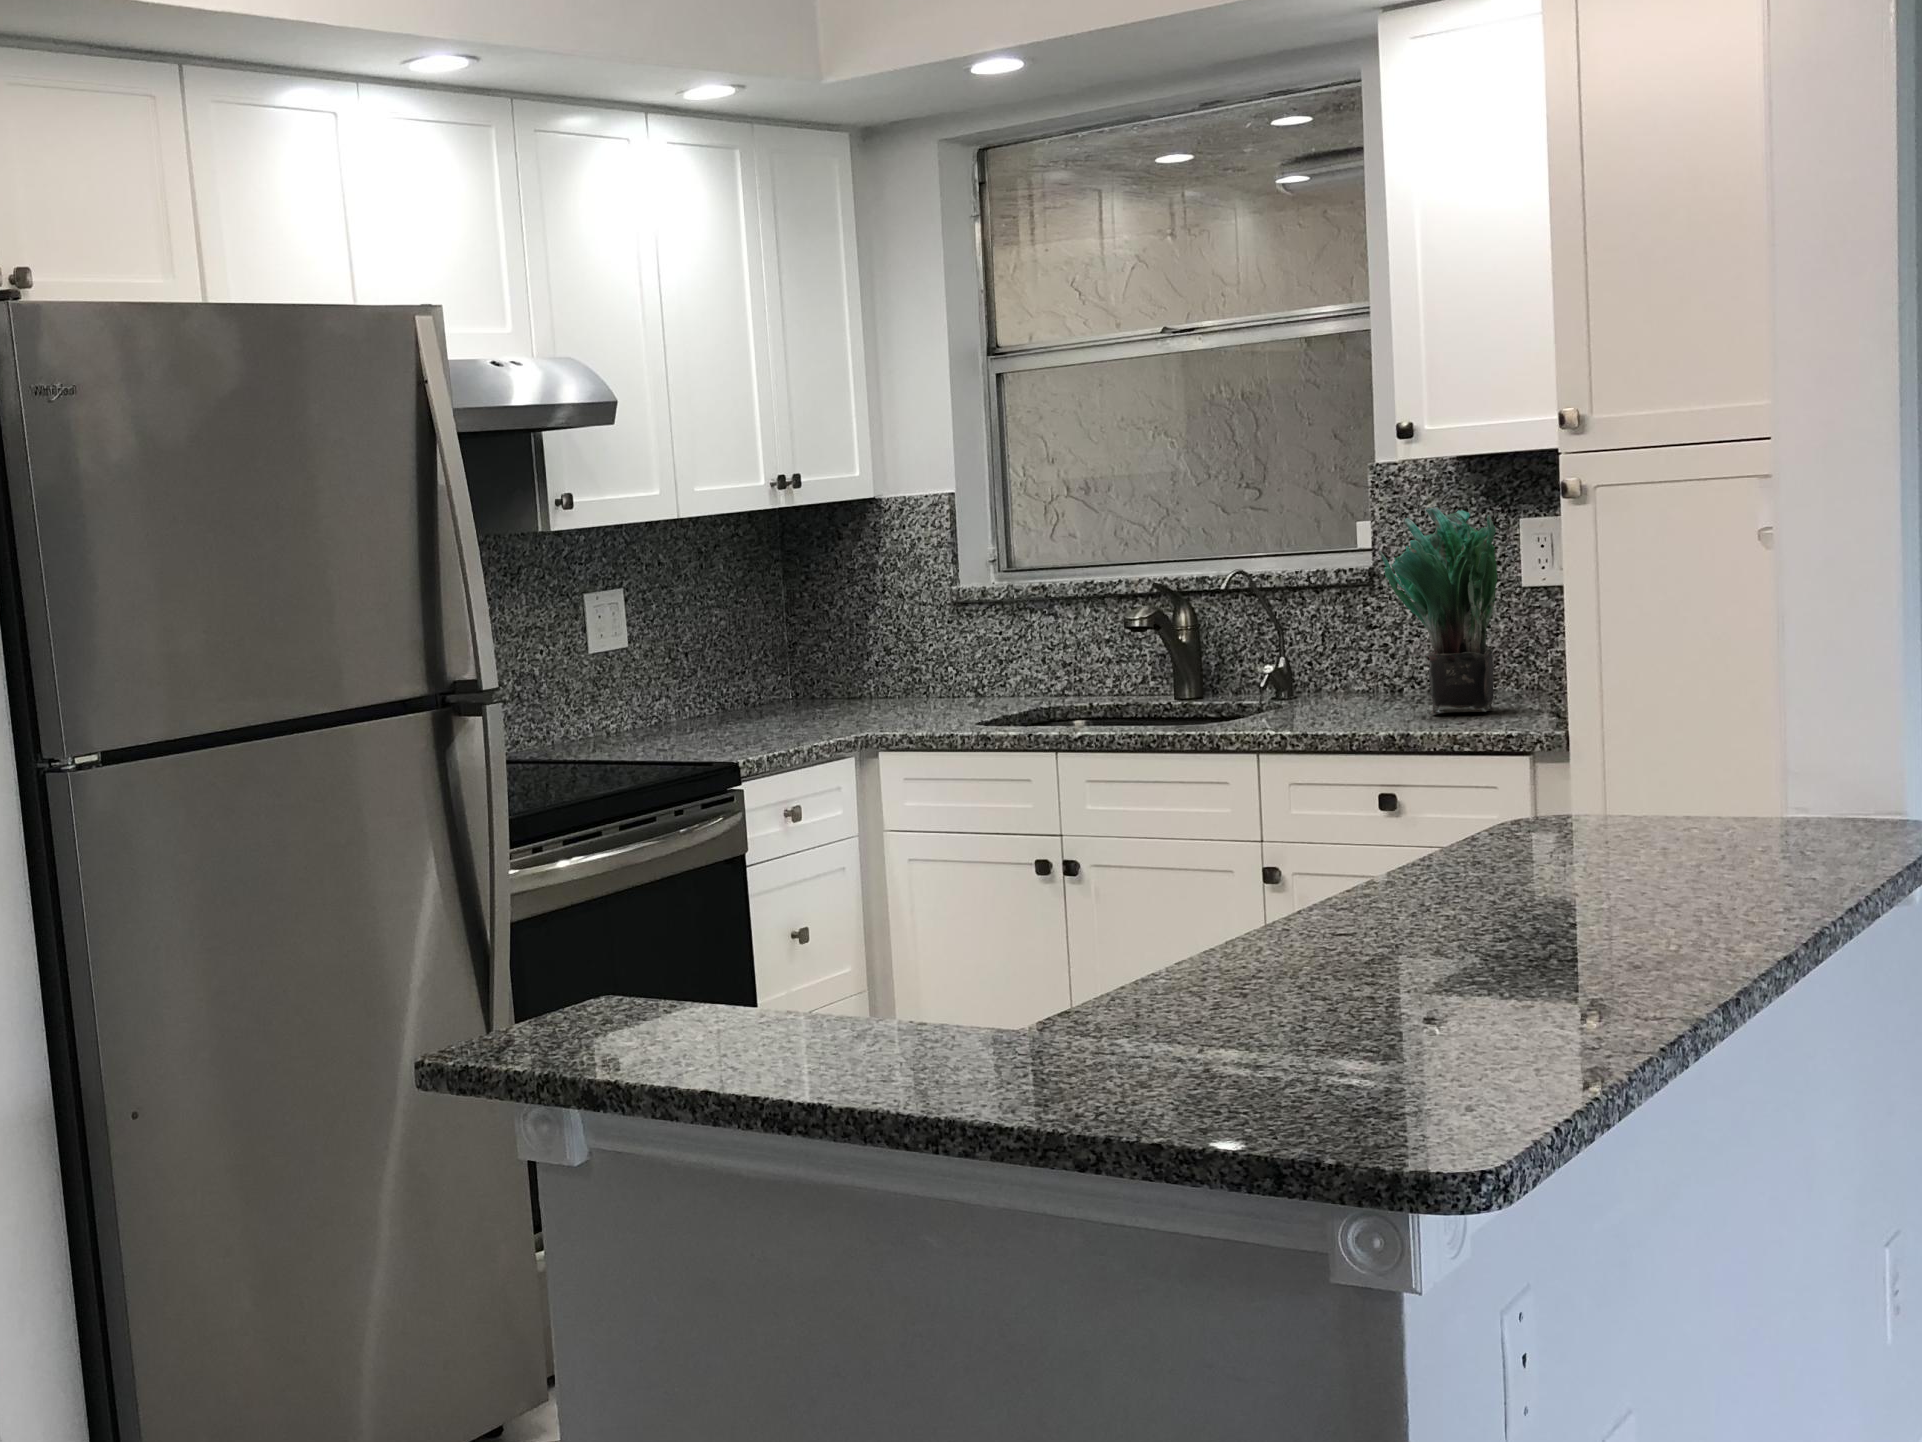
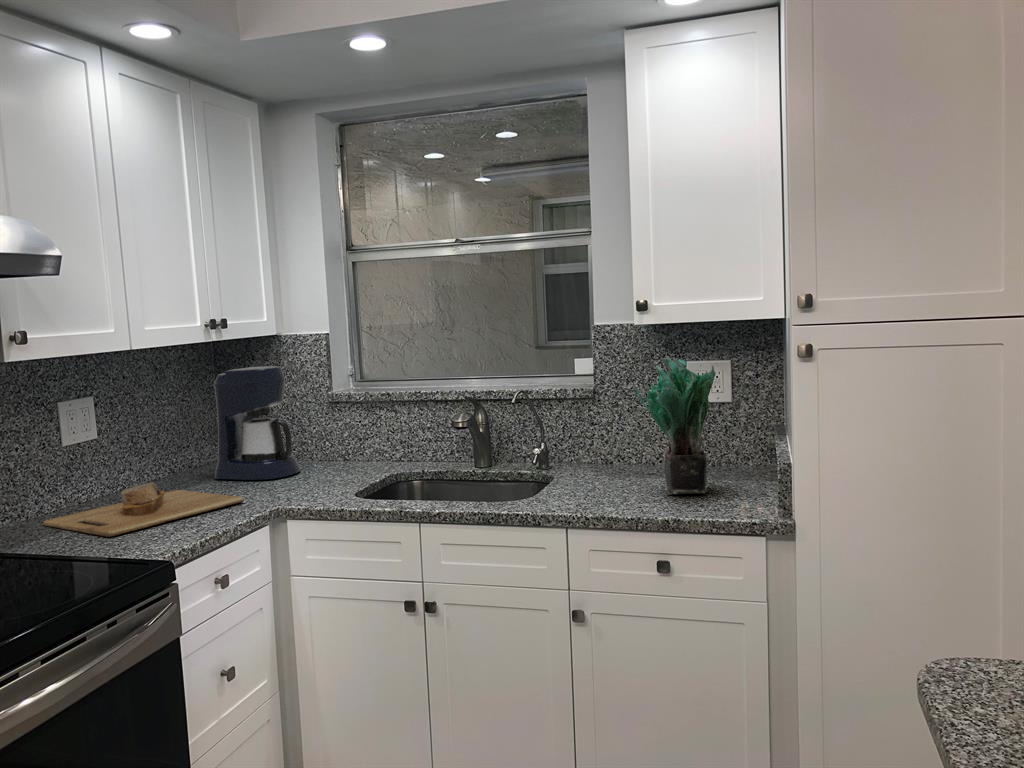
coffee maker: none [782,544,909,714] -> present [213,366,301,480]
cutting board: none [572,698,822,751] -> present [43,482,243,537]

